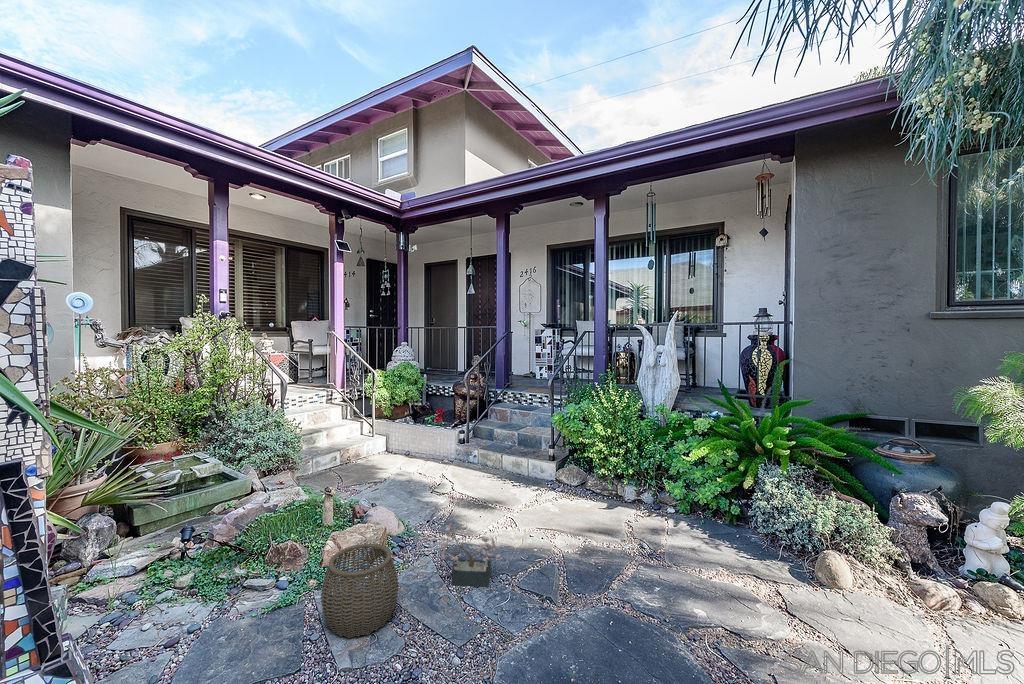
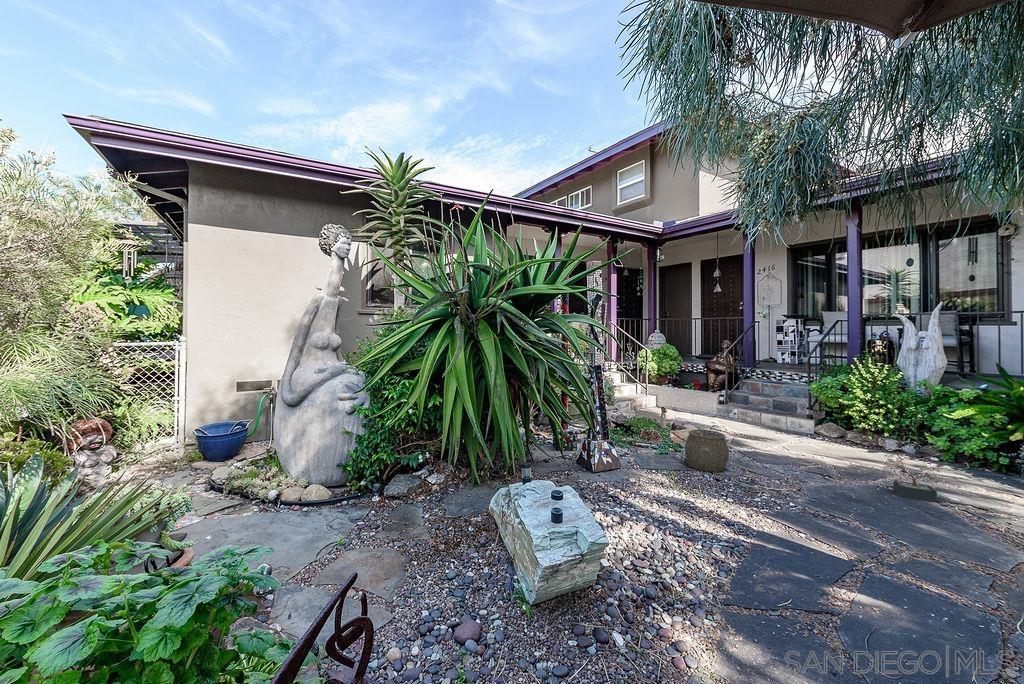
decorative plant: present [438,523,500,587] -> present [880,453,945,502]

